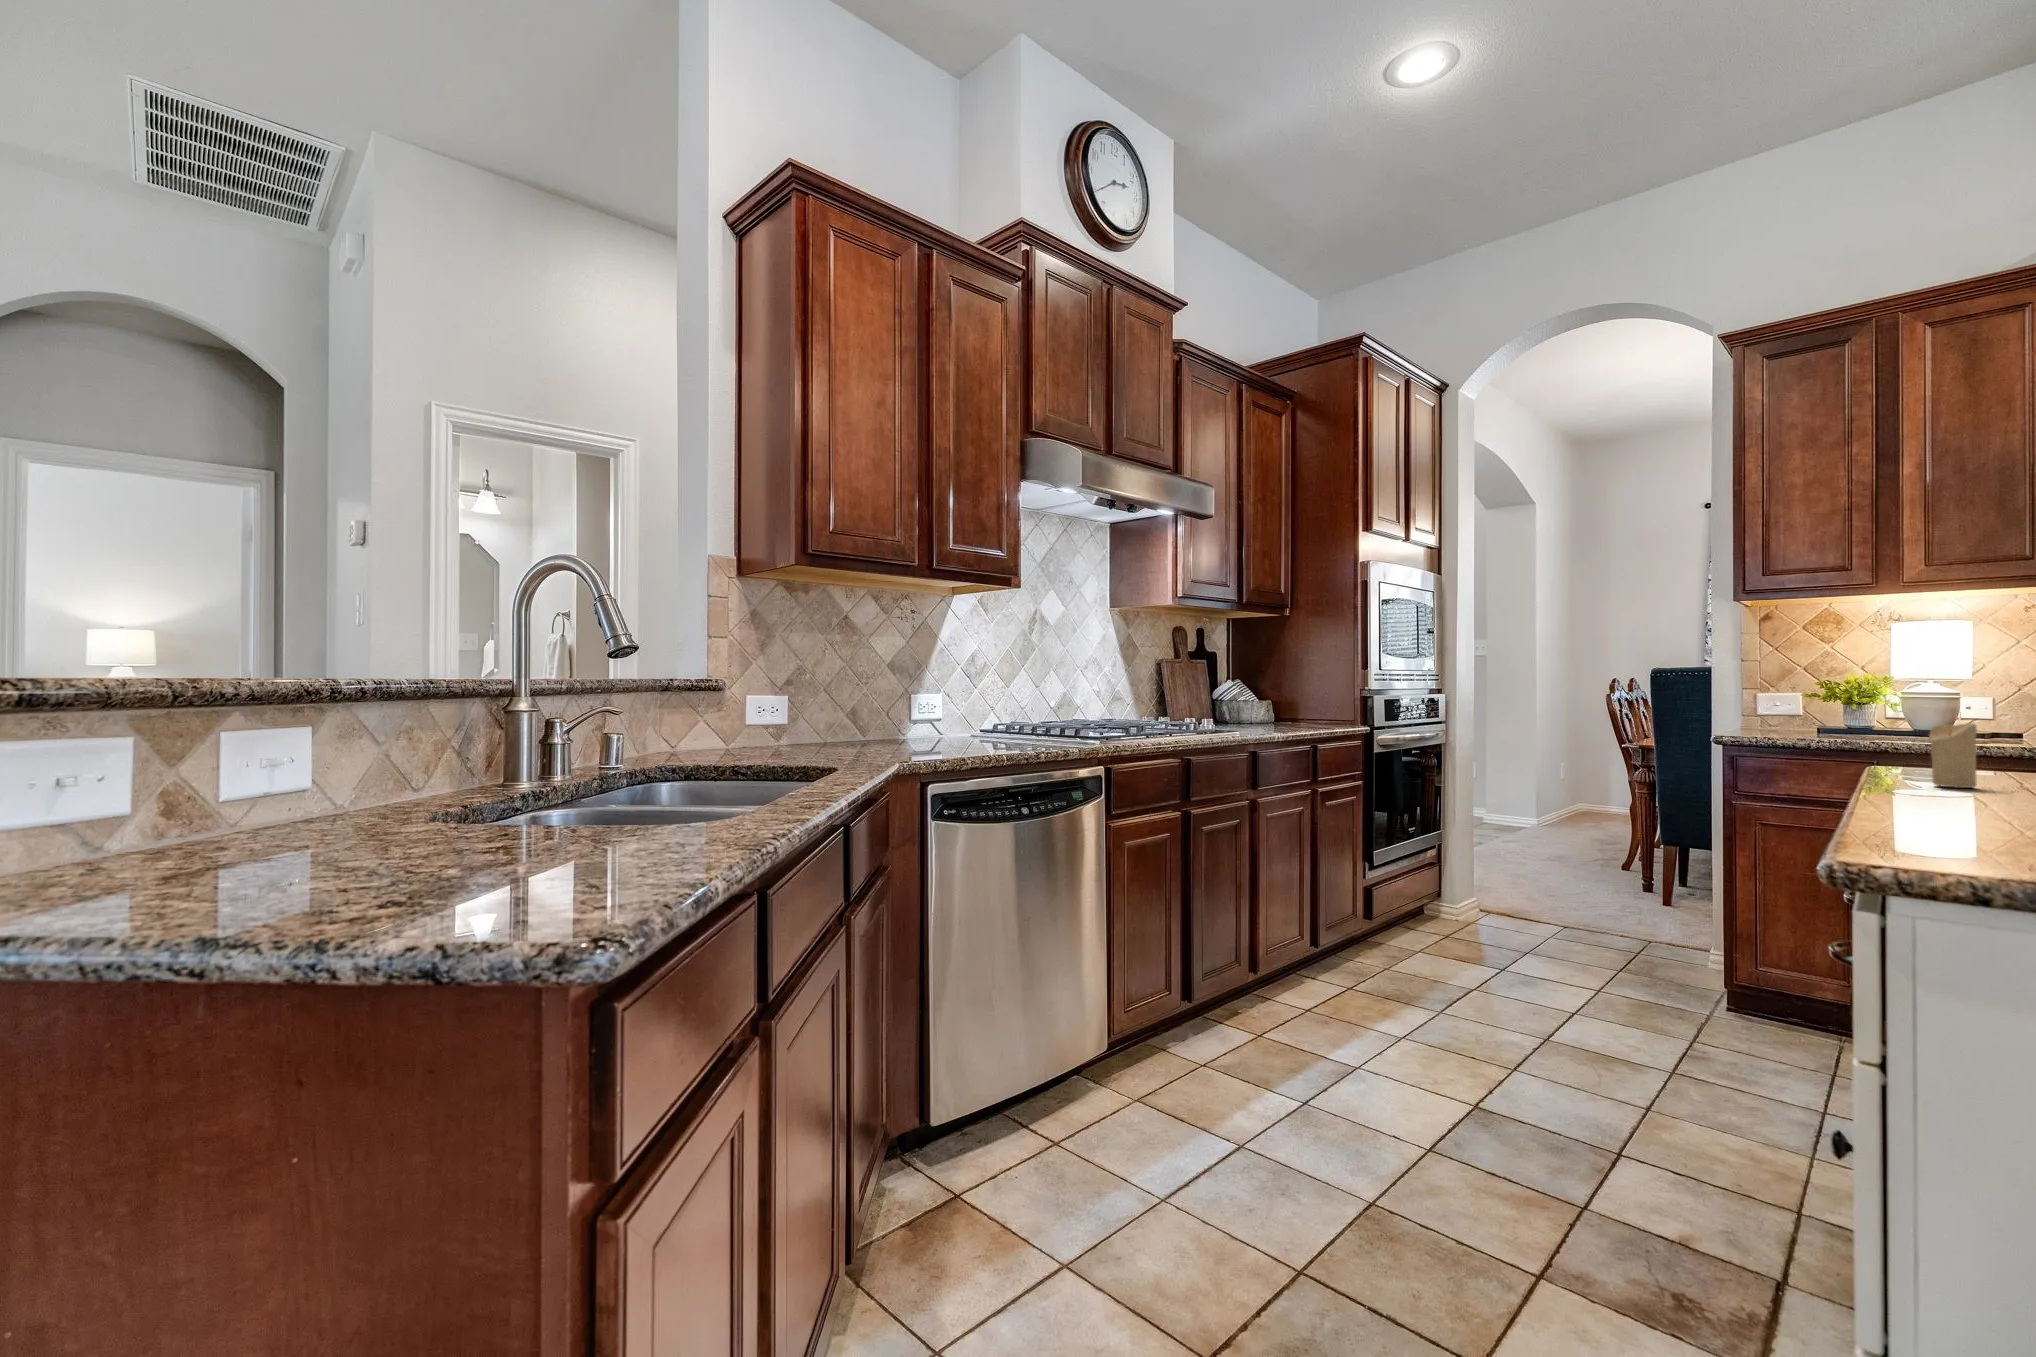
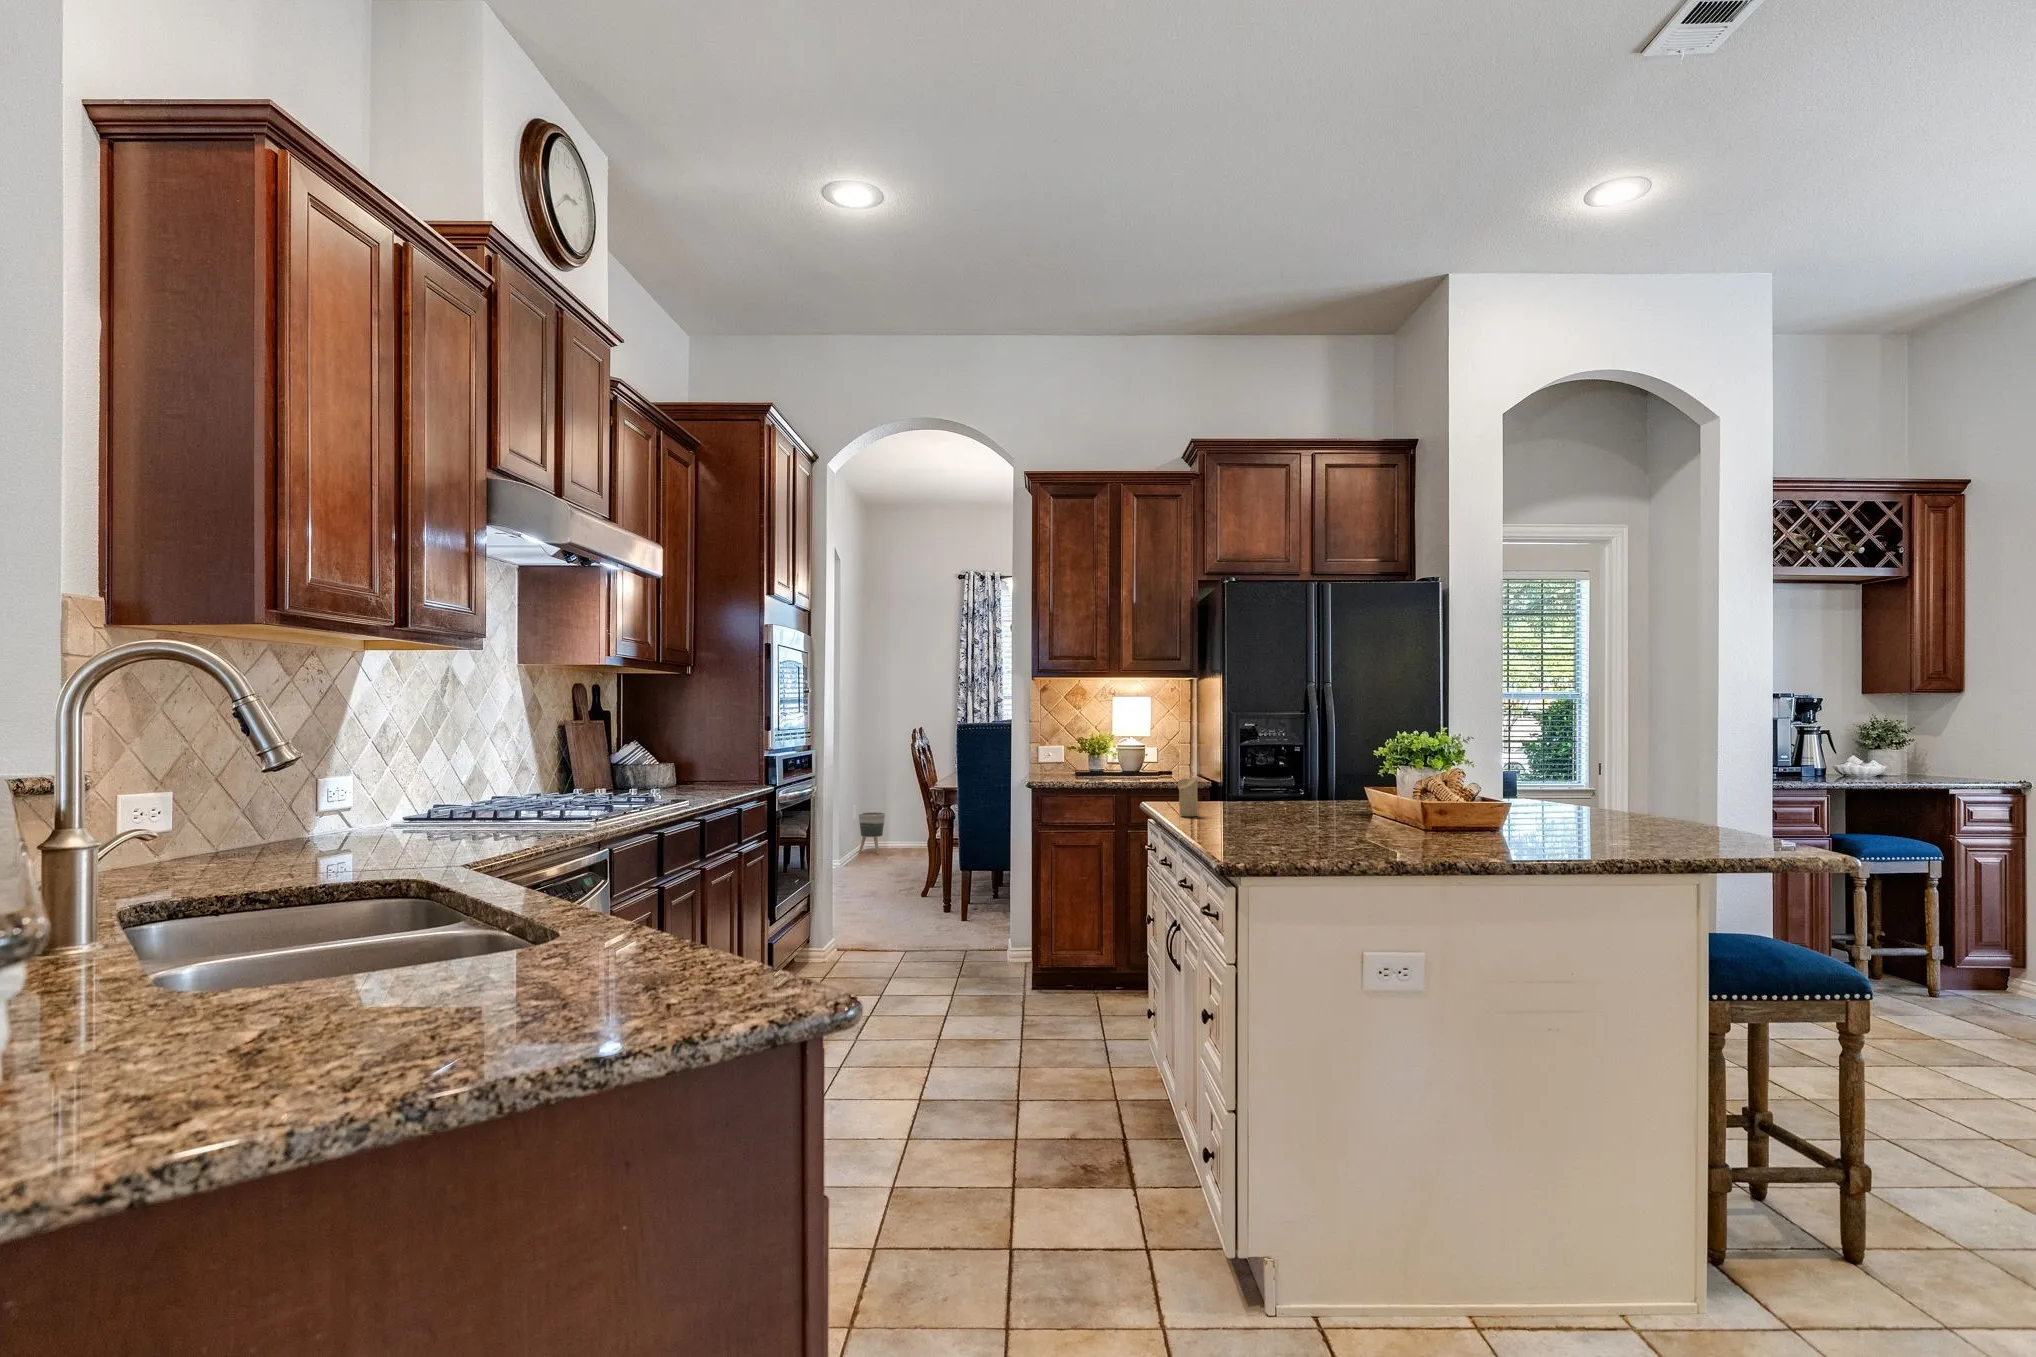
planter: none [1565,774,1599,821] -> present [859,812,885,855]

